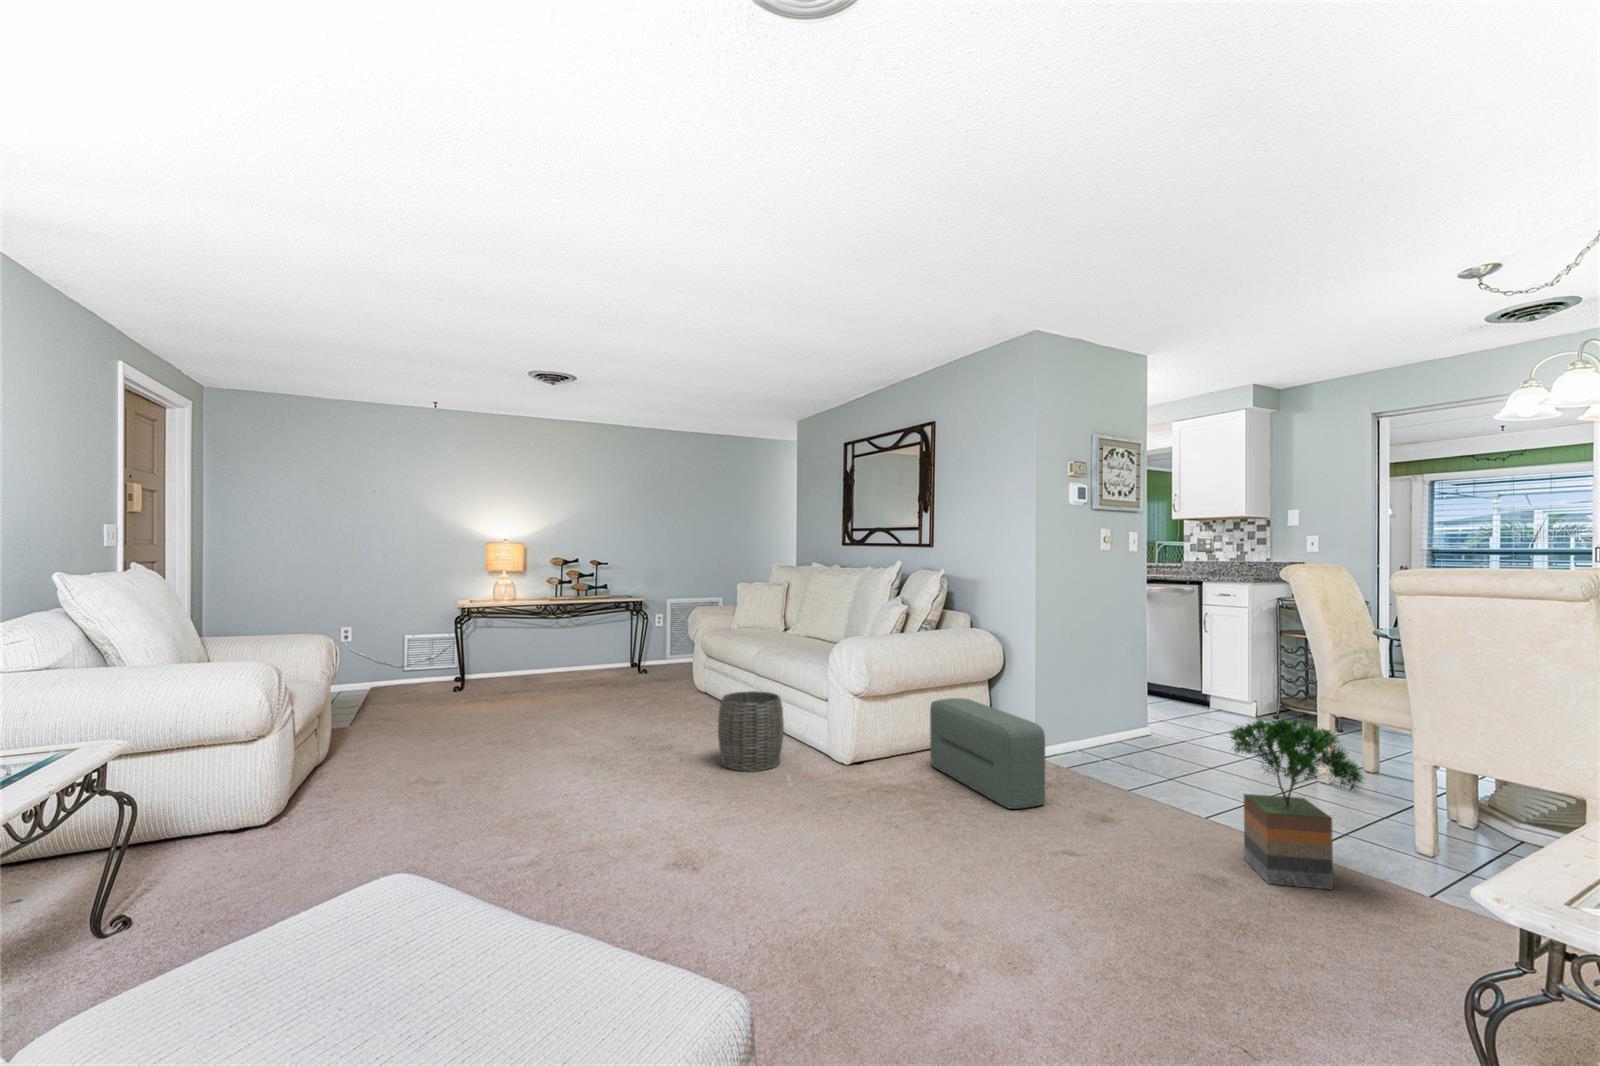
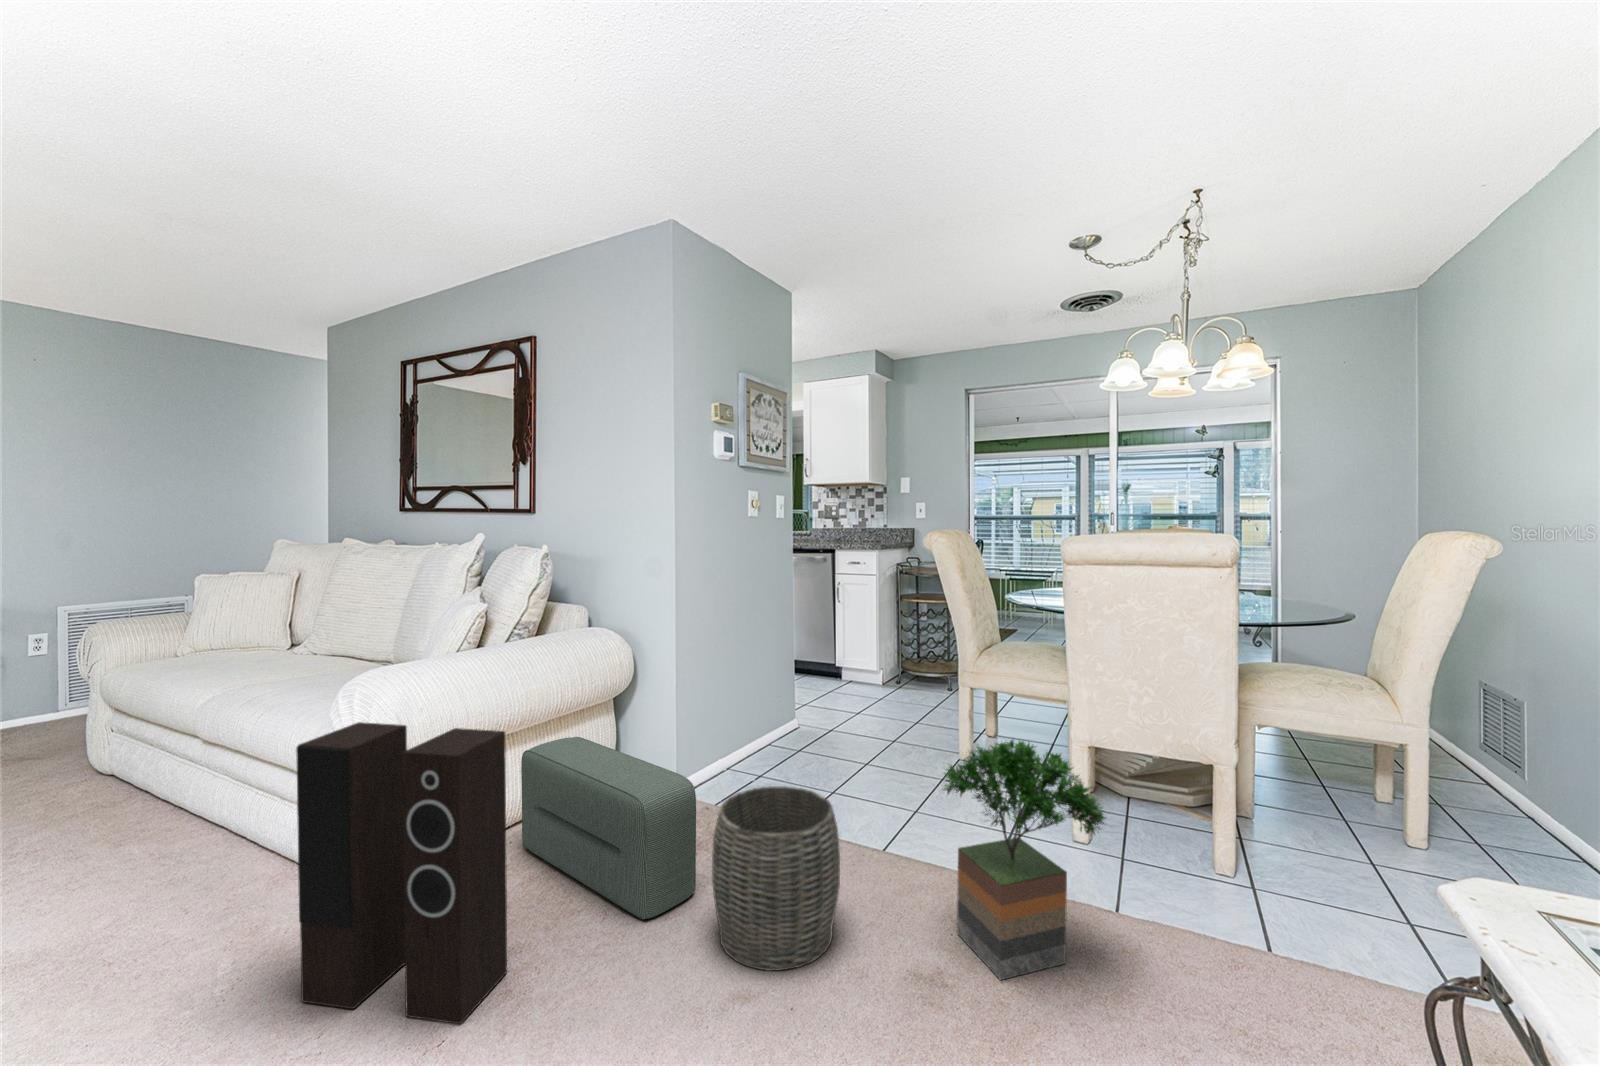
speaker: none [827,661,927,824] -> present [296,722,507,1024]
woven basket: present [718,691,784,772] -> present [712,786,840,971]

